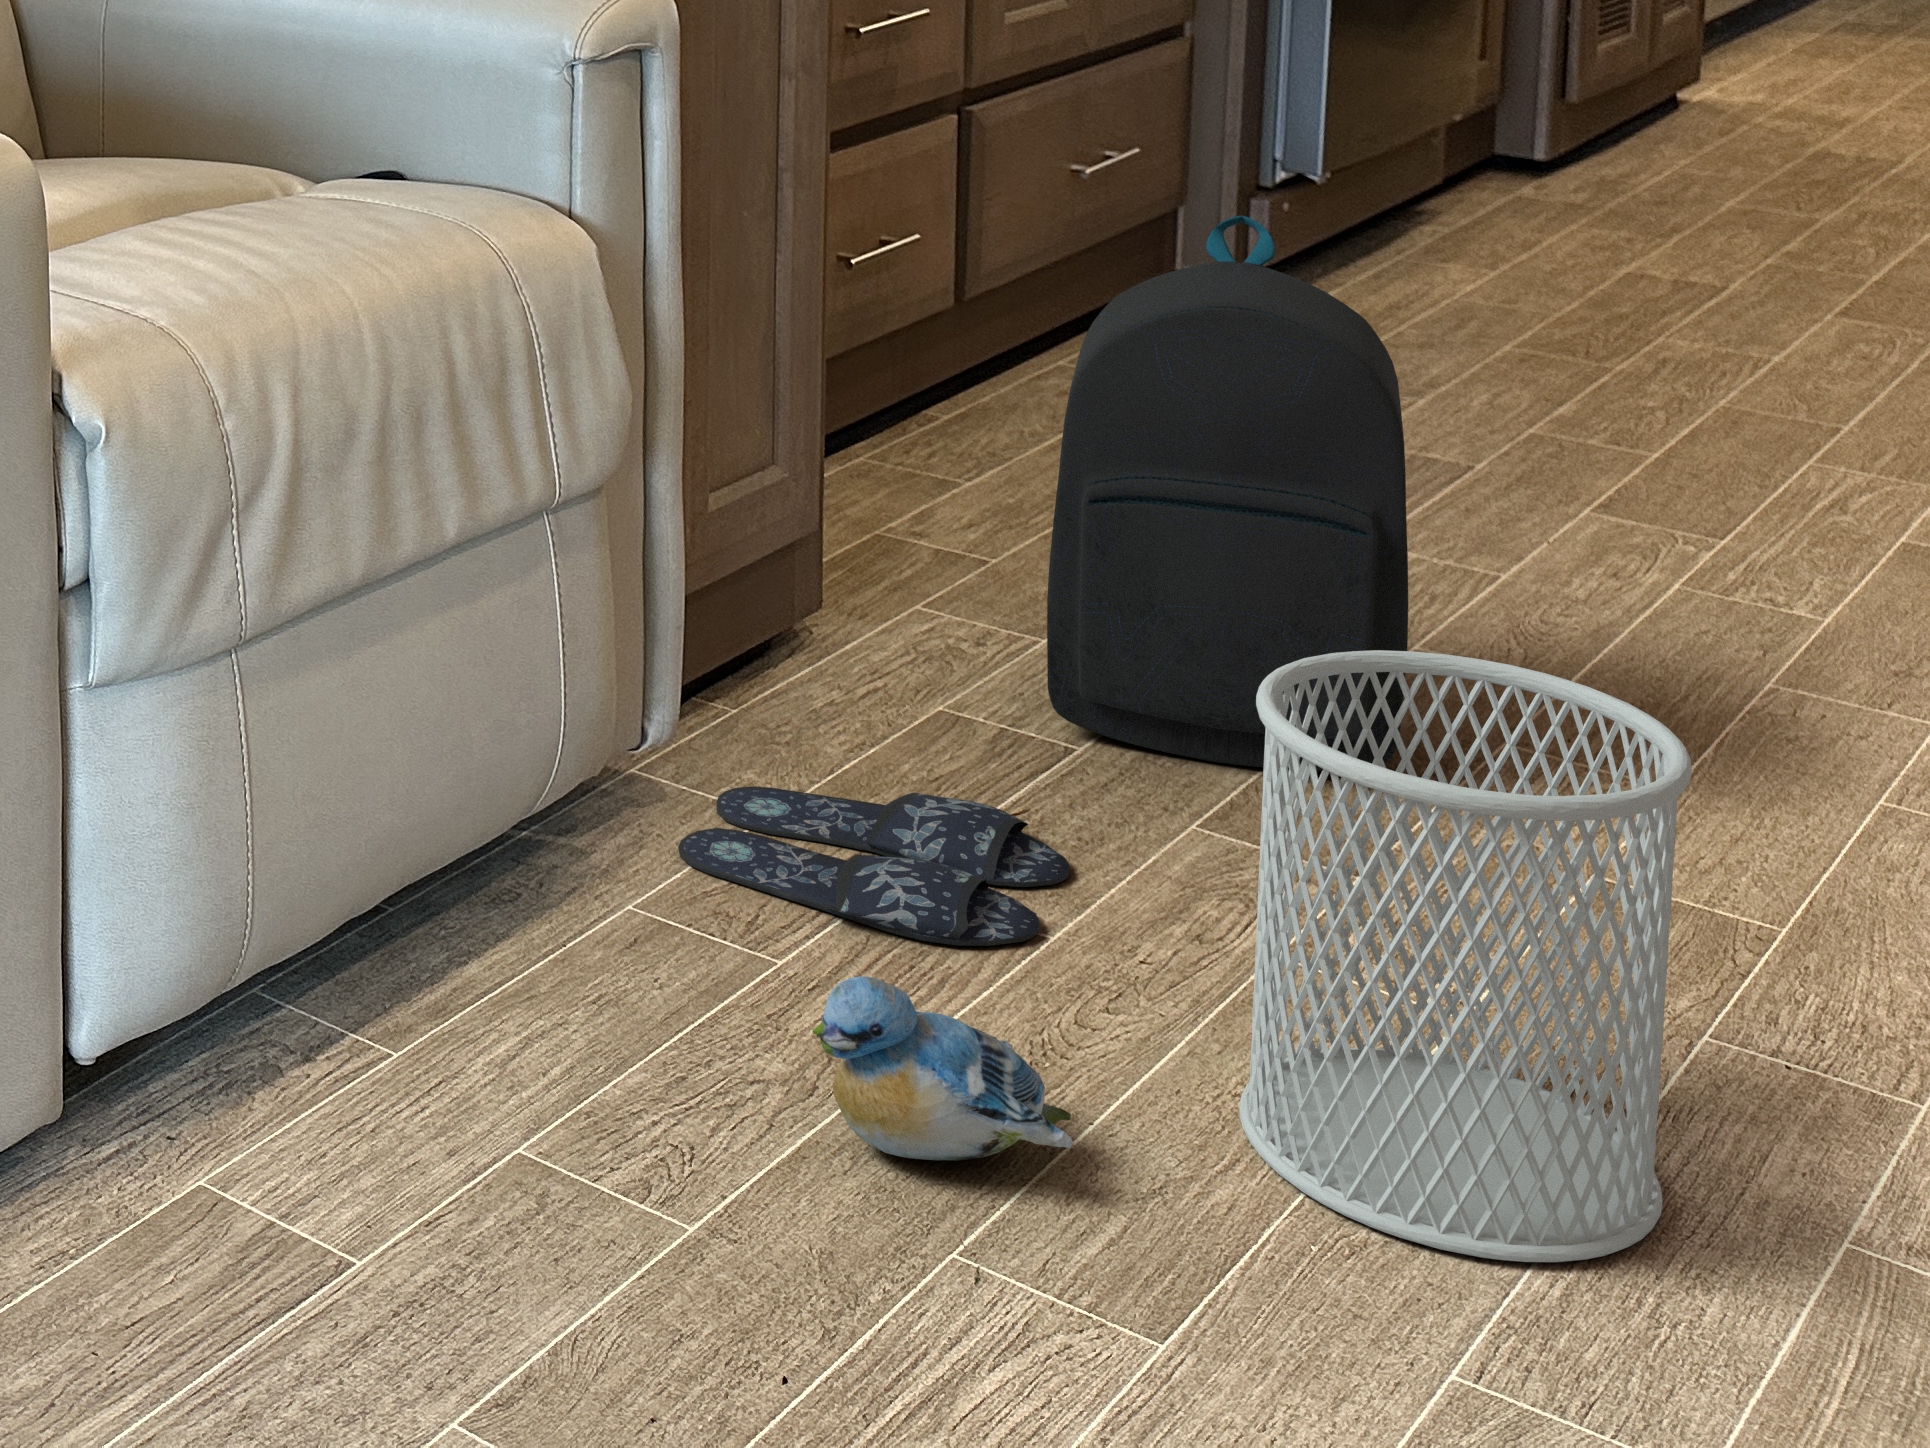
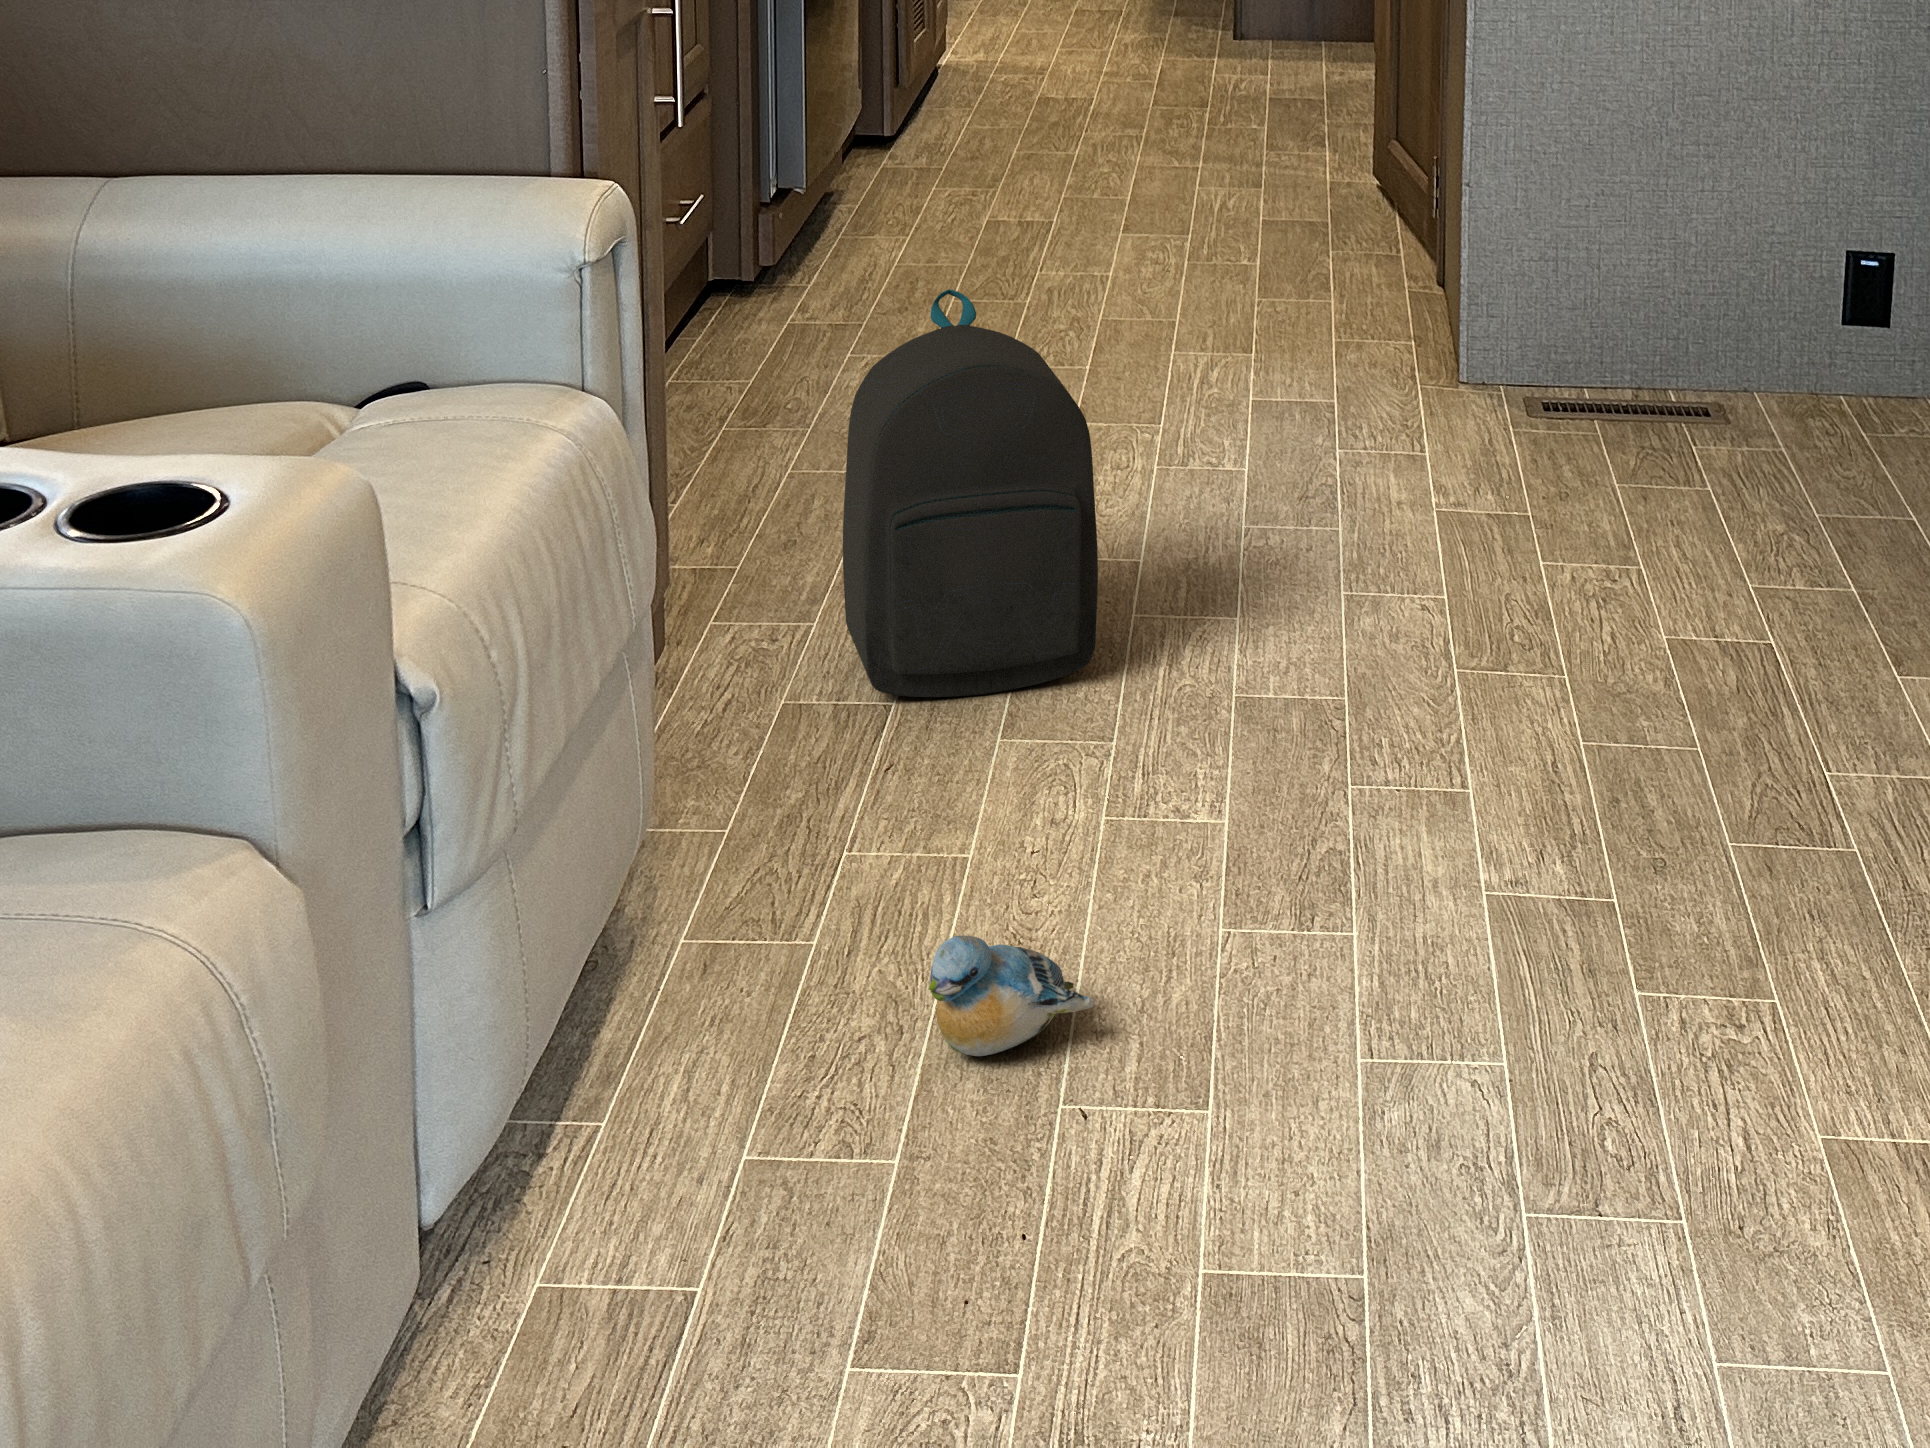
wastebasket: present [1239,650,1692,1262] -> none [1142,596,1392,989]
slippers: present [679,786,1069,946] -> none [689,776,960,895]

